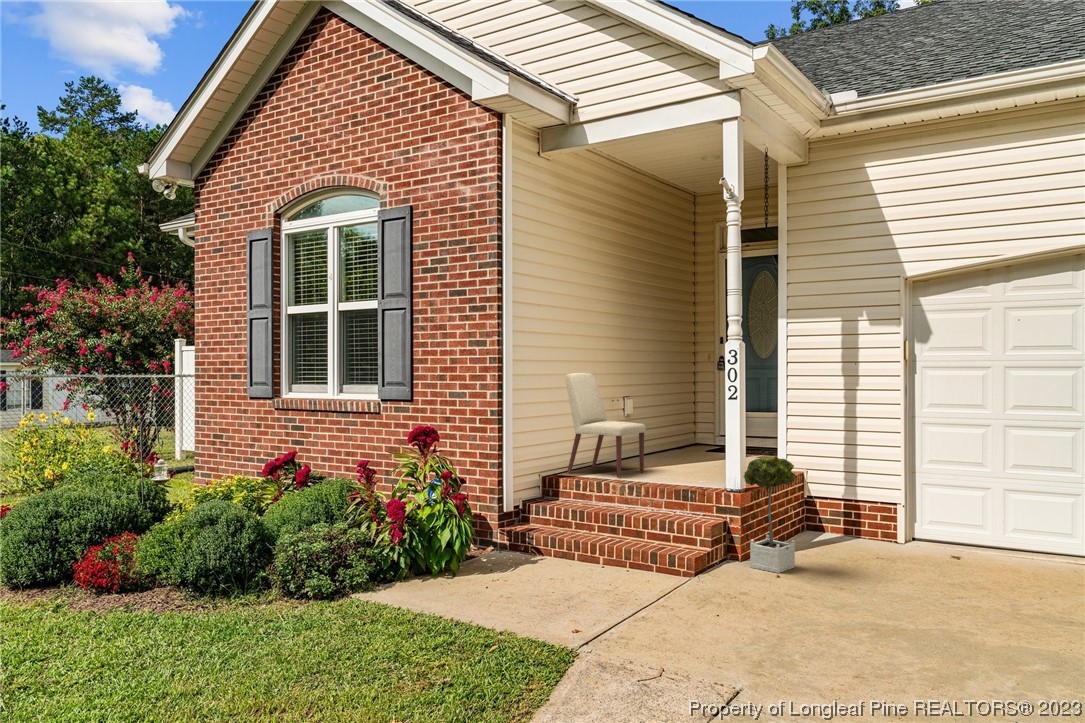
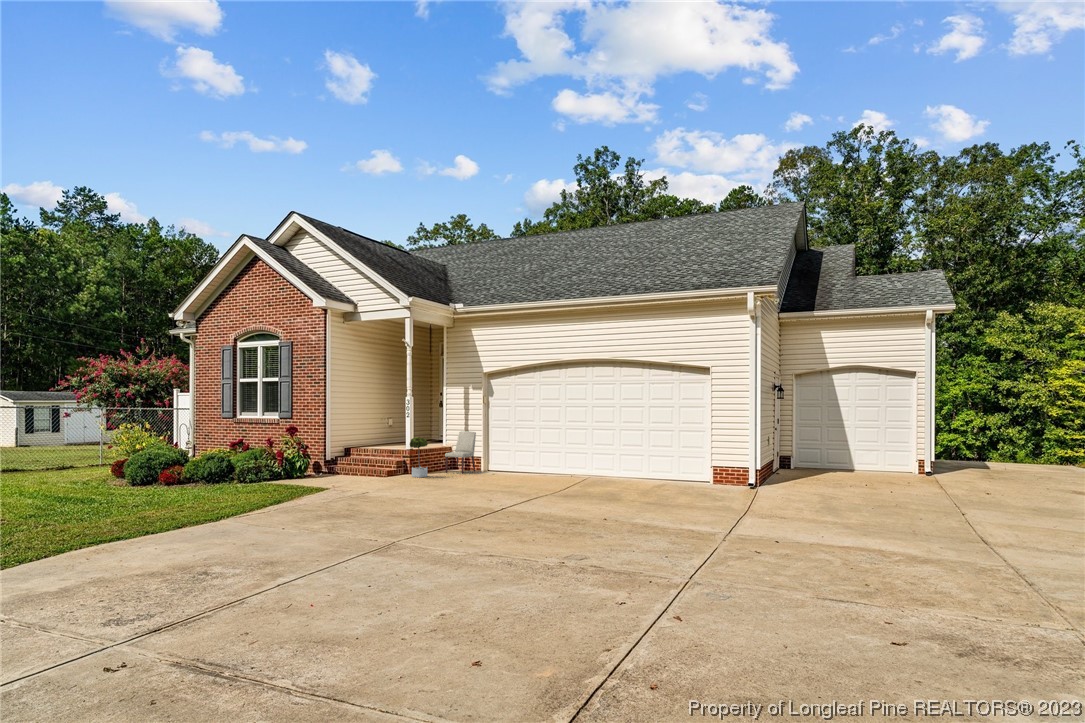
chair: present [565,373,646,478] -> present [445,431,476,474]

